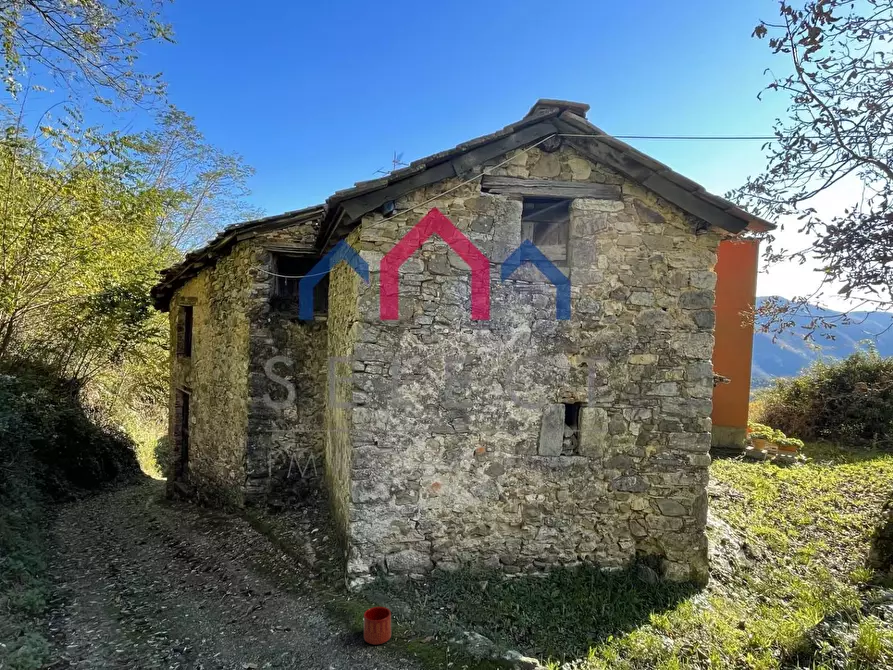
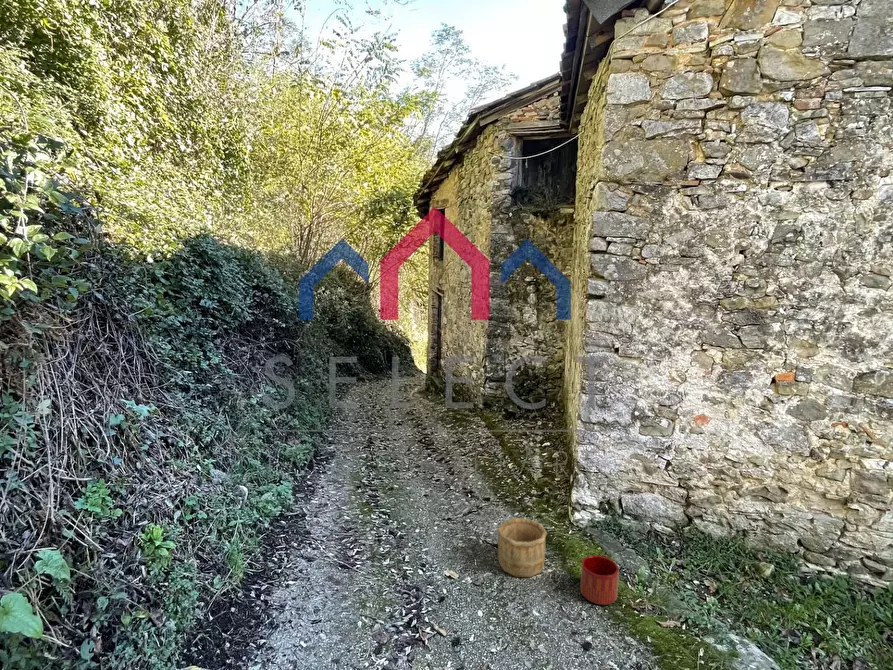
wooden bucket: none [292,594,334,646] -> present [497,518,547,577]

